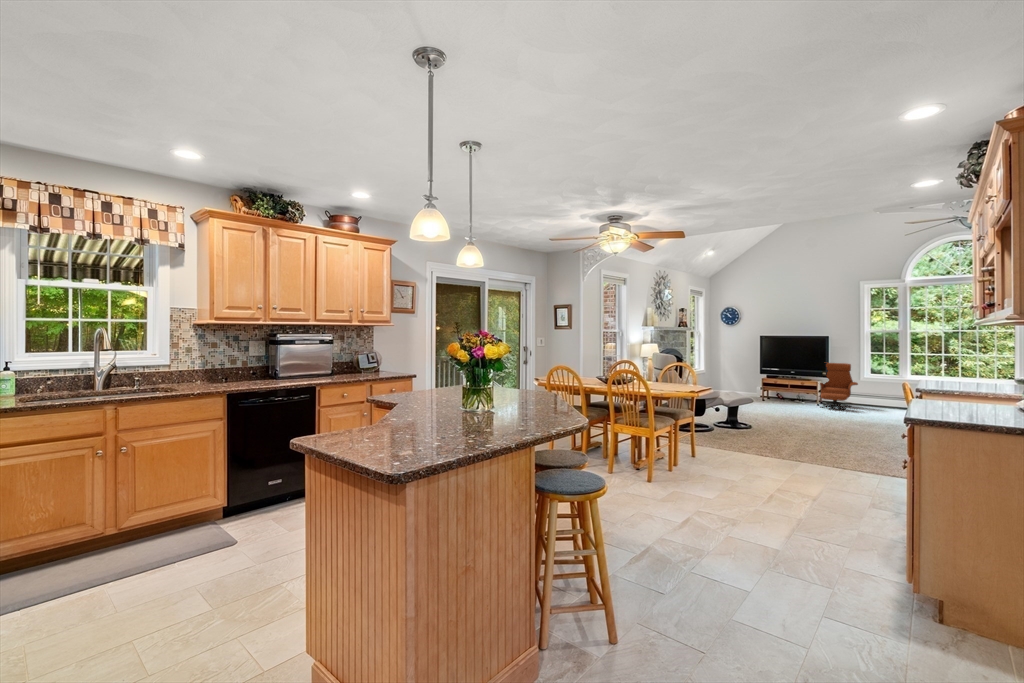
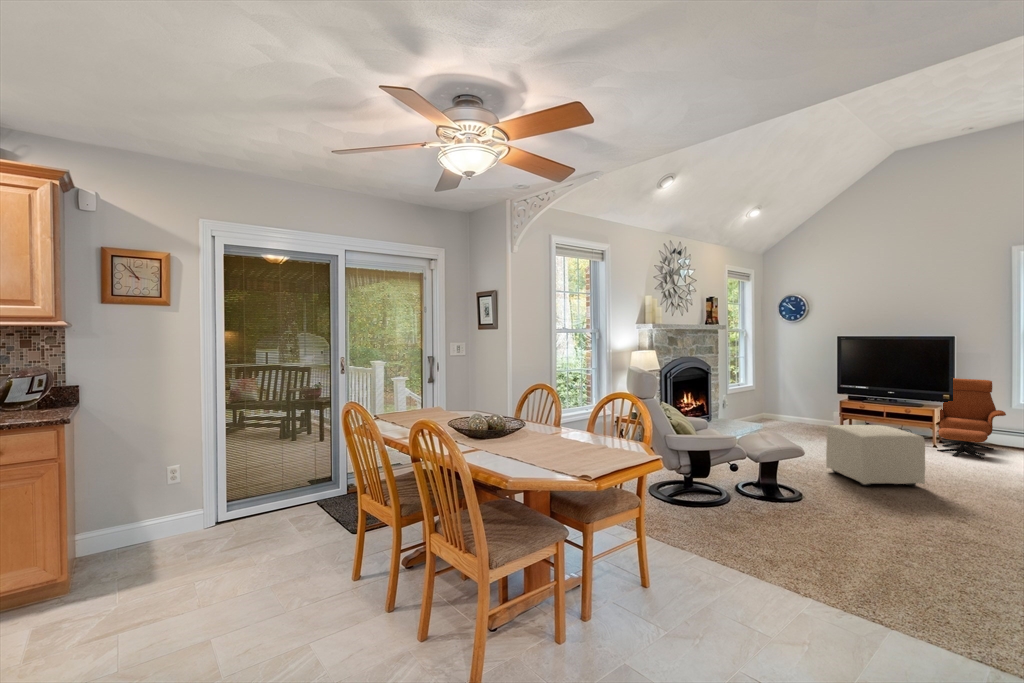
ottoman: none [760,389,815,423] -> present [826,425,925,486]

